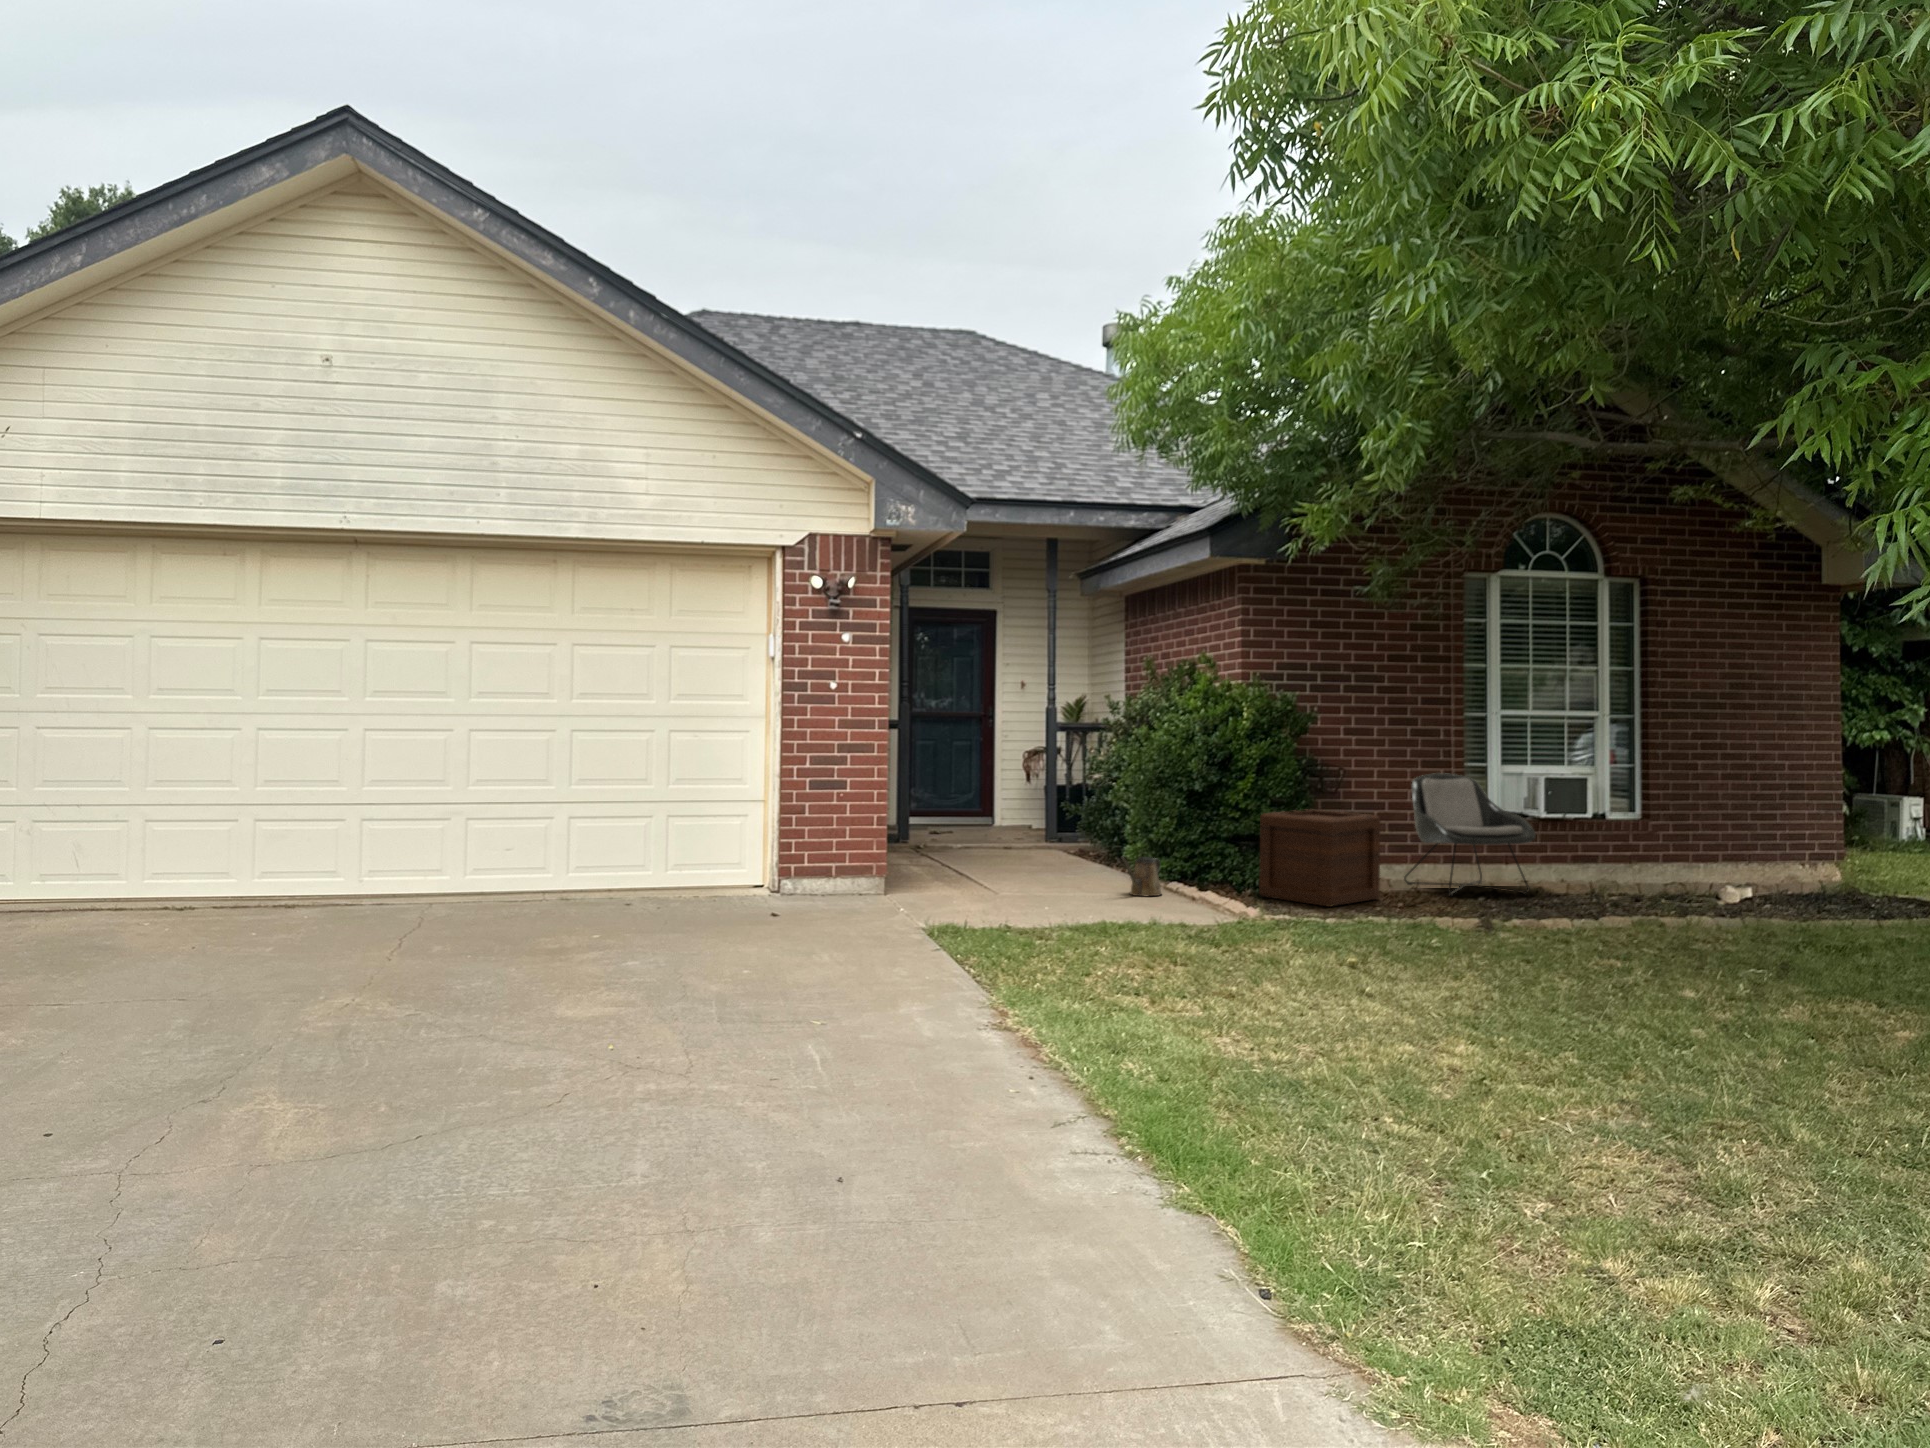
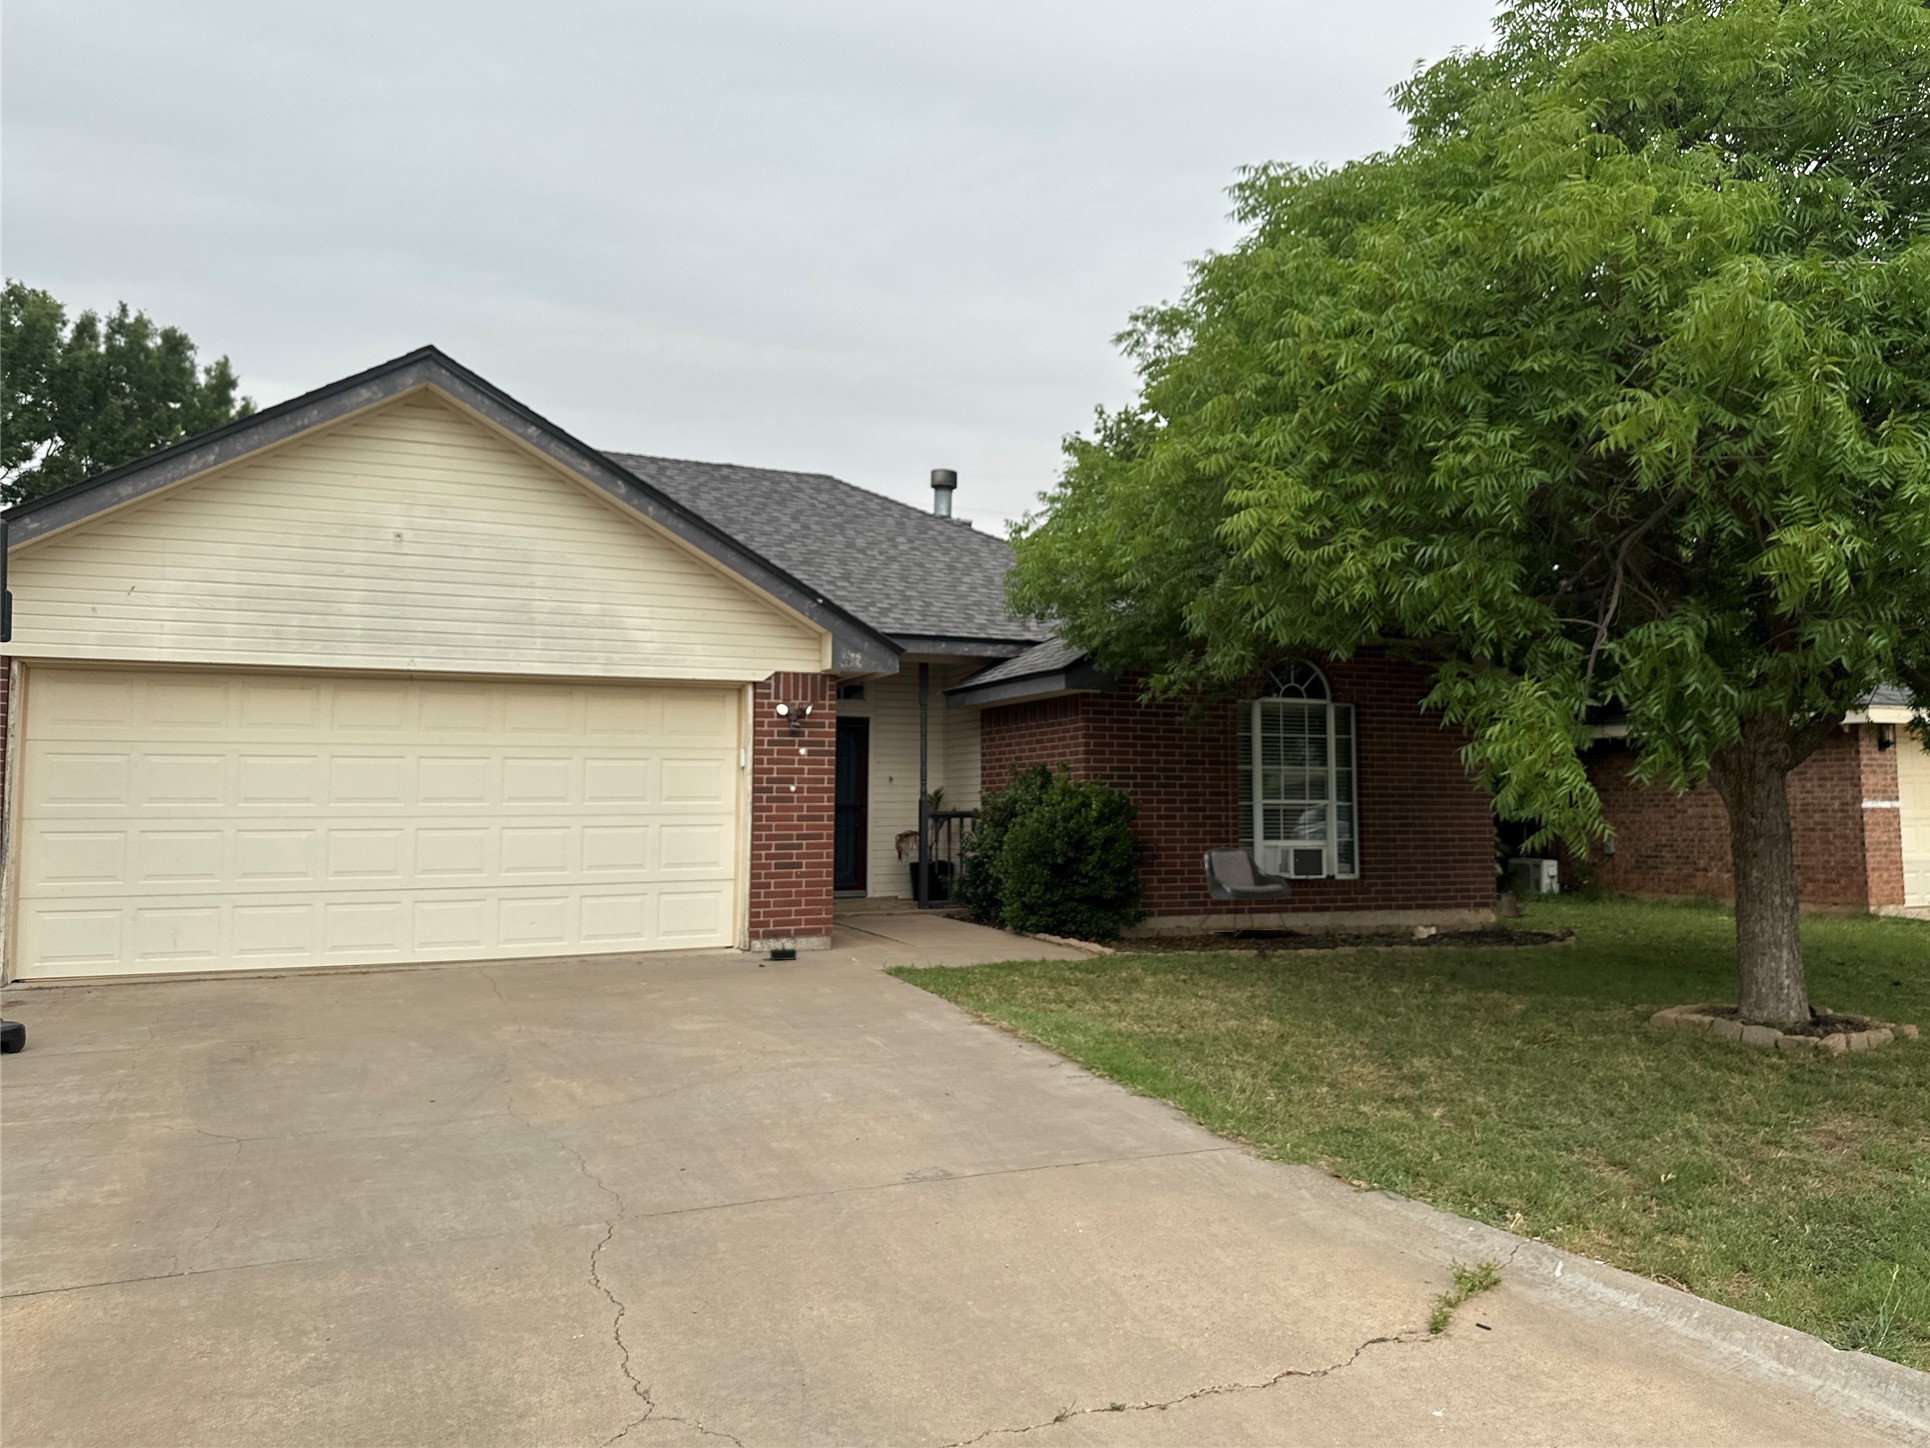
wooden crate: present [1259,810,1380,907] -> none [1101,876,1187,947]
watering can: present [1122,857,1161,896] -> present [1498,893,1534,917]
decorative plant: none [790,862,844,908] -> present [763,926,801,960]

